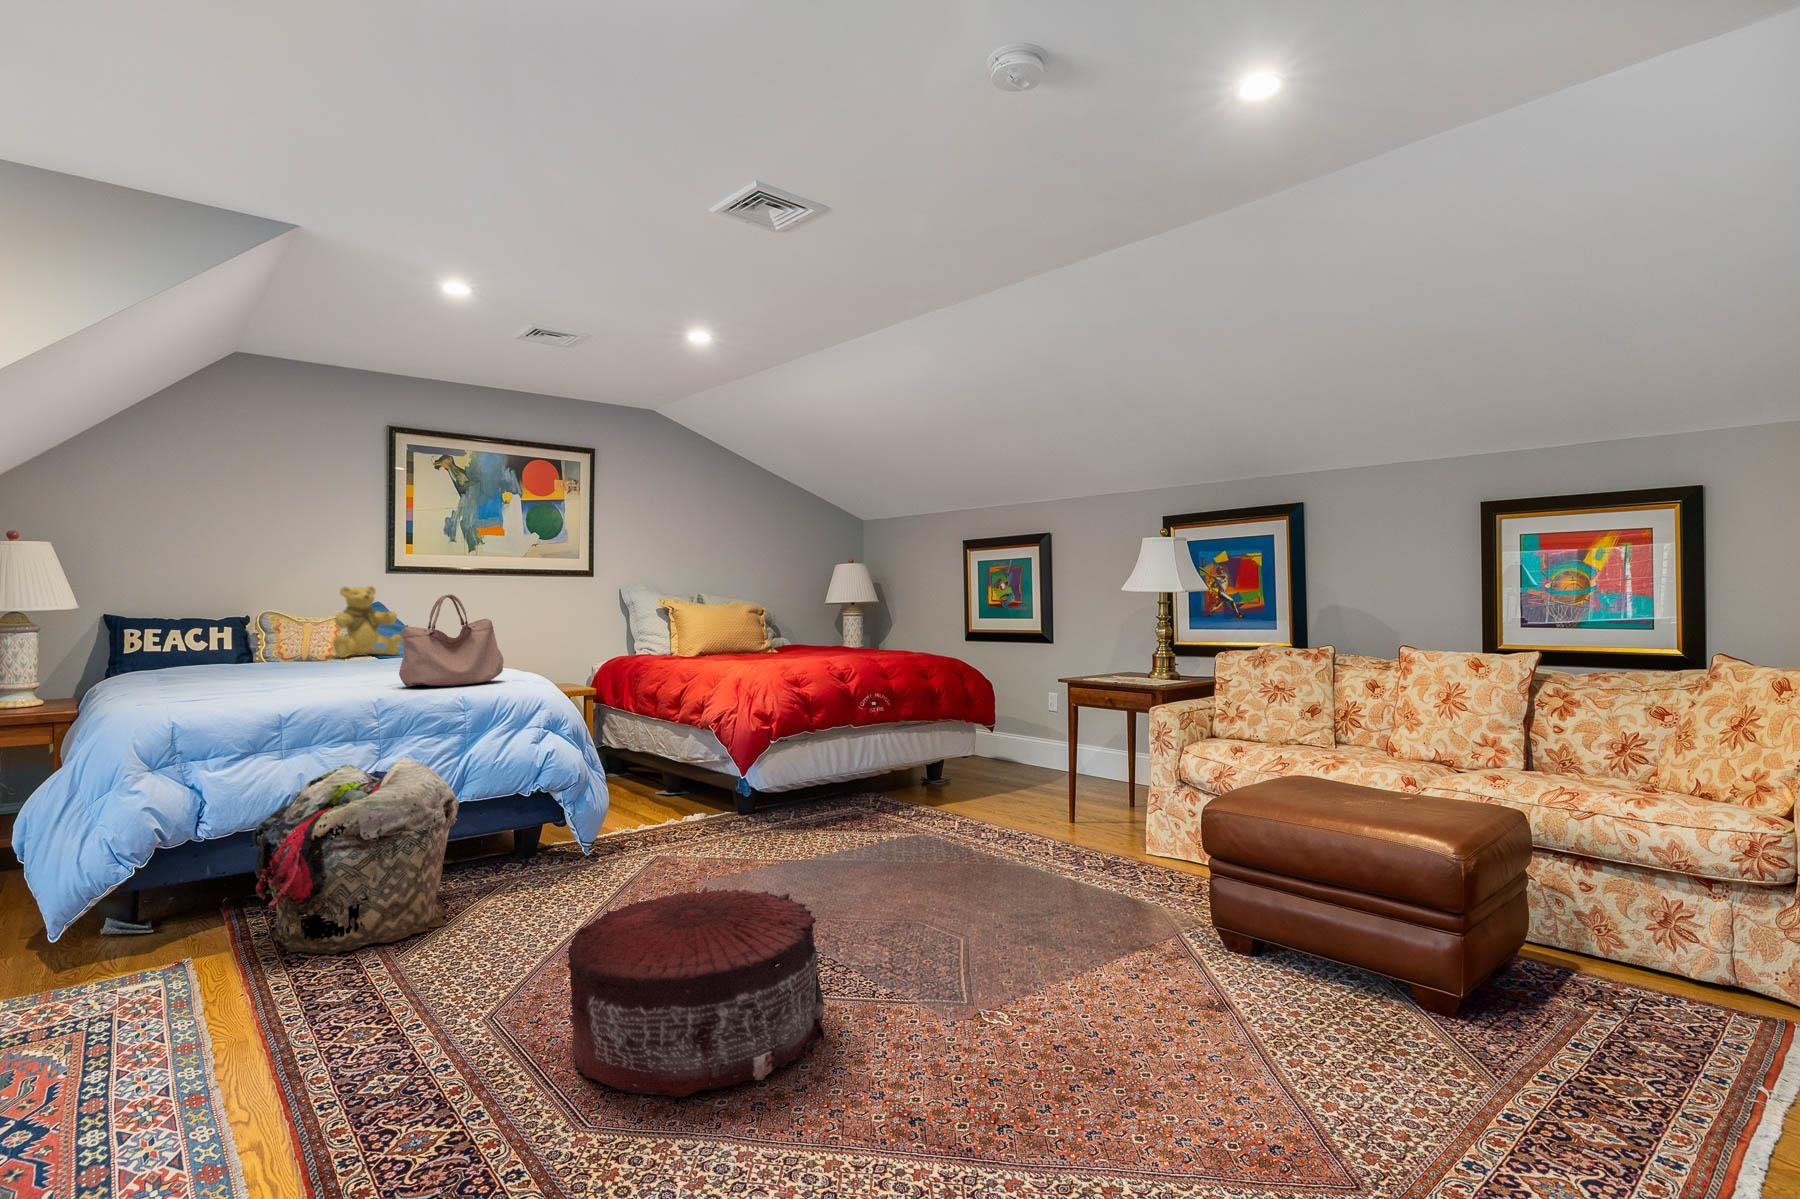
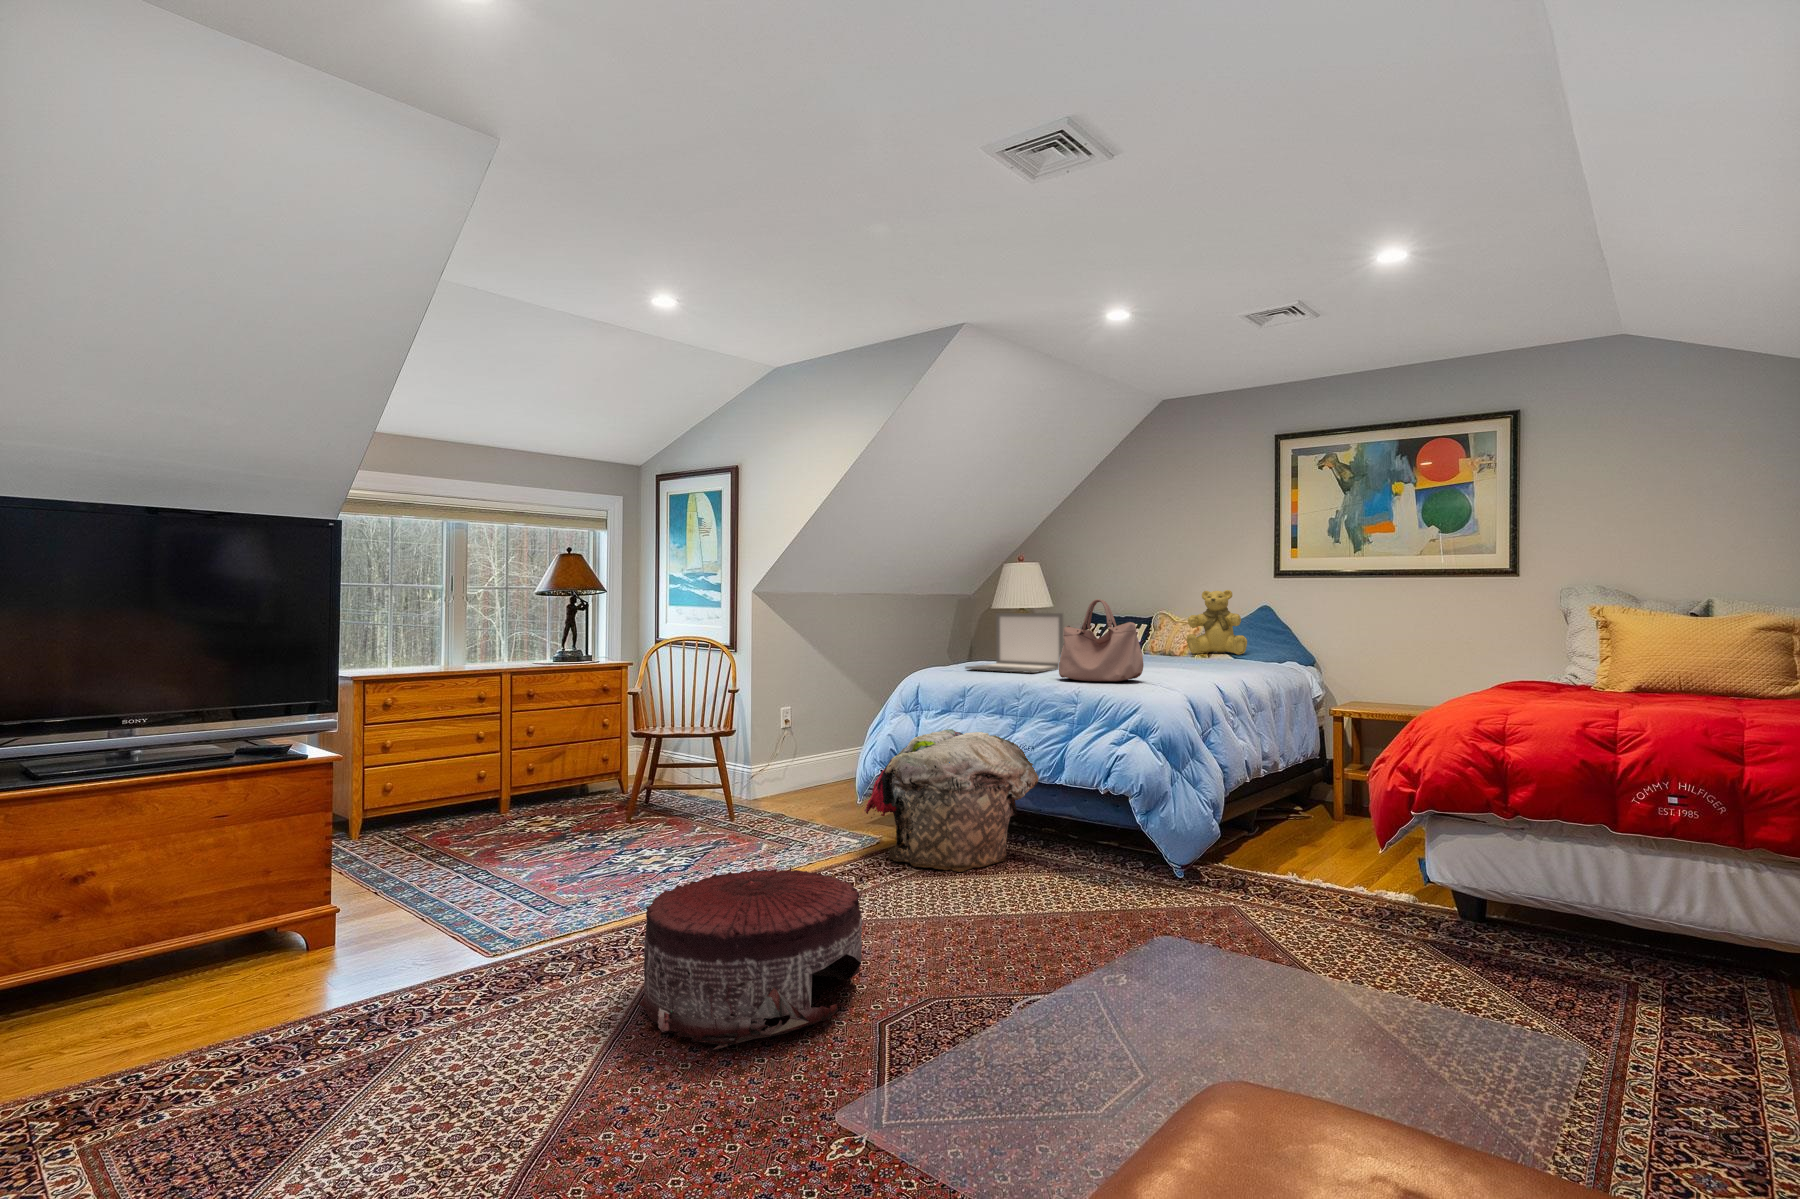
laptop: none [188,613,329,695] -> present [965,613,1063,673]

